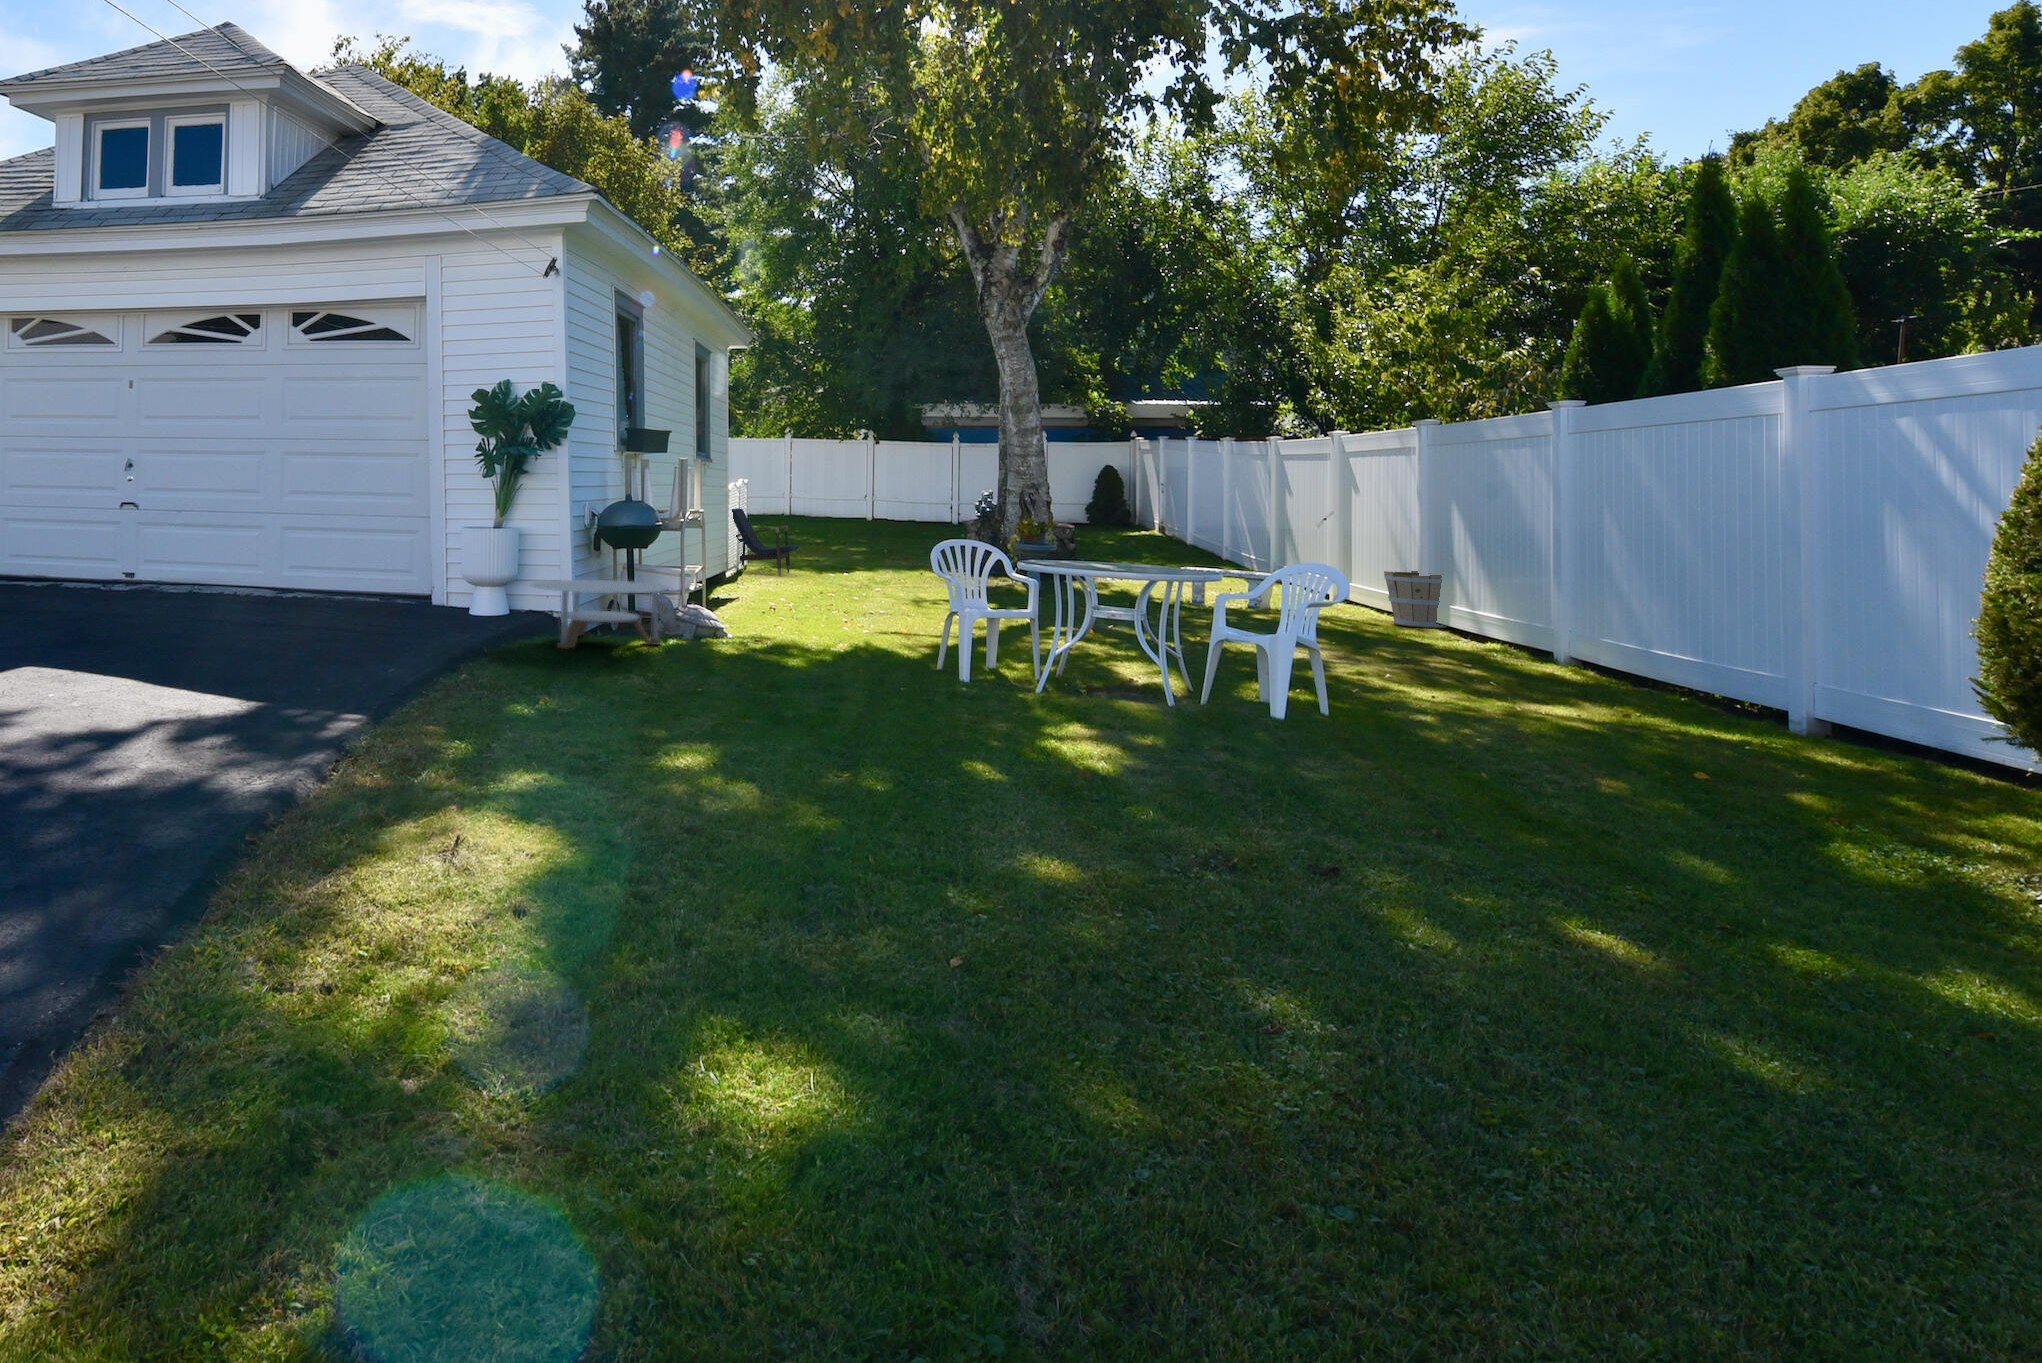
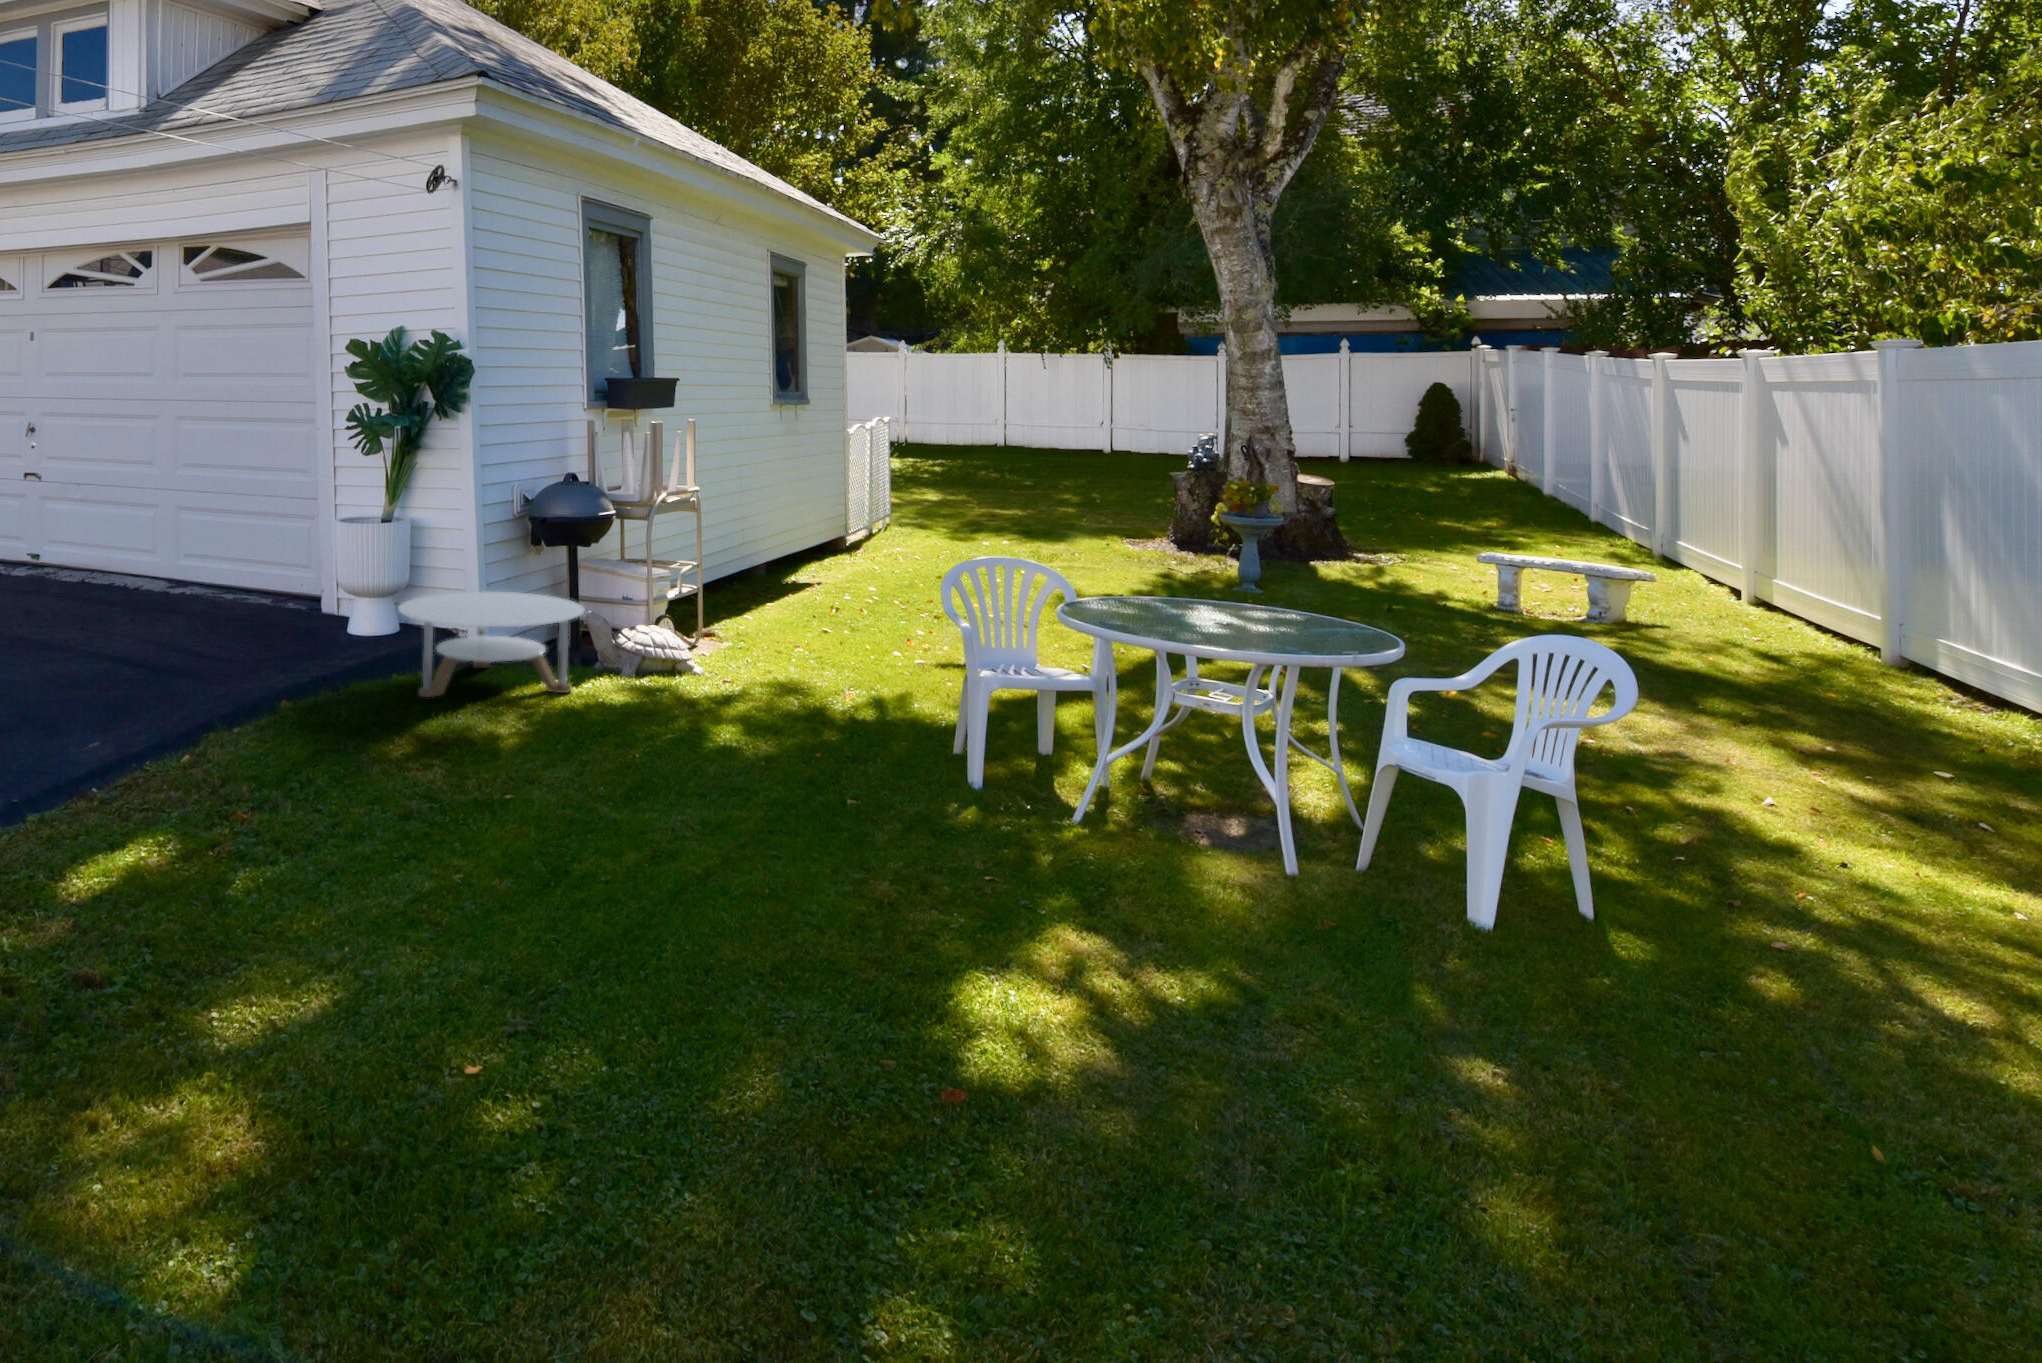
lounge chair: present [732,509,798,576] -> none [833,459,928,549]
wooden bucket: present [1384,571,1447,628] -> none [1827,602,1980,708]

